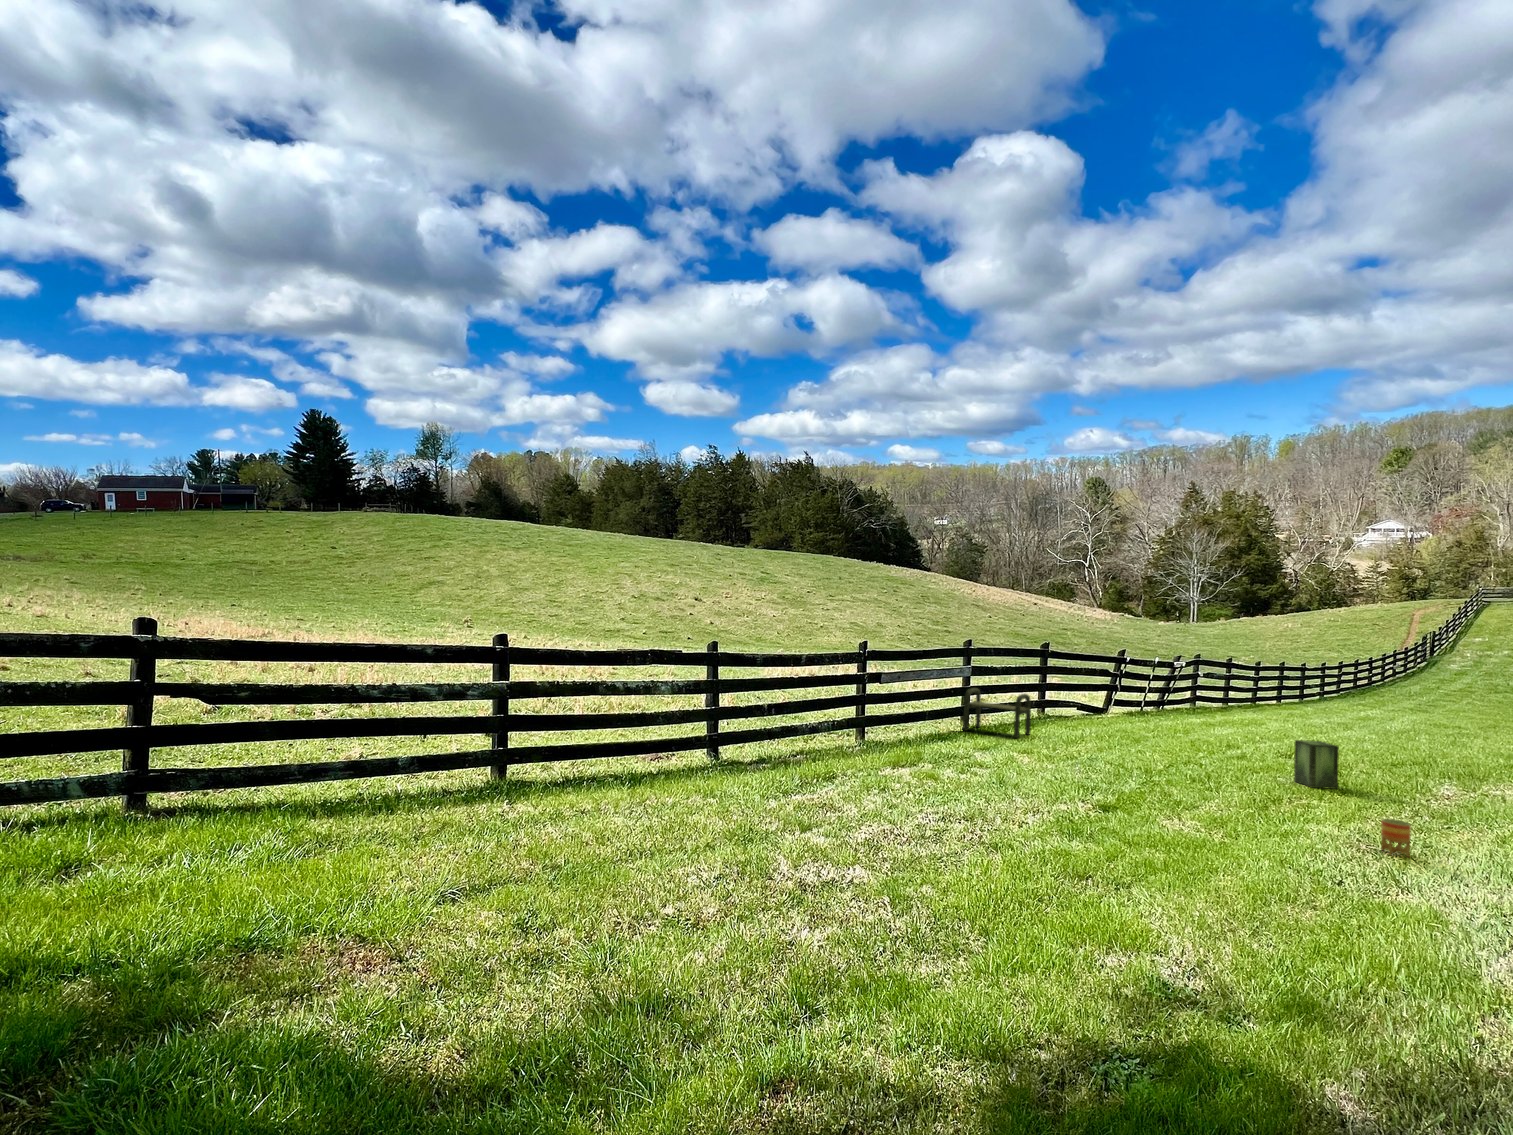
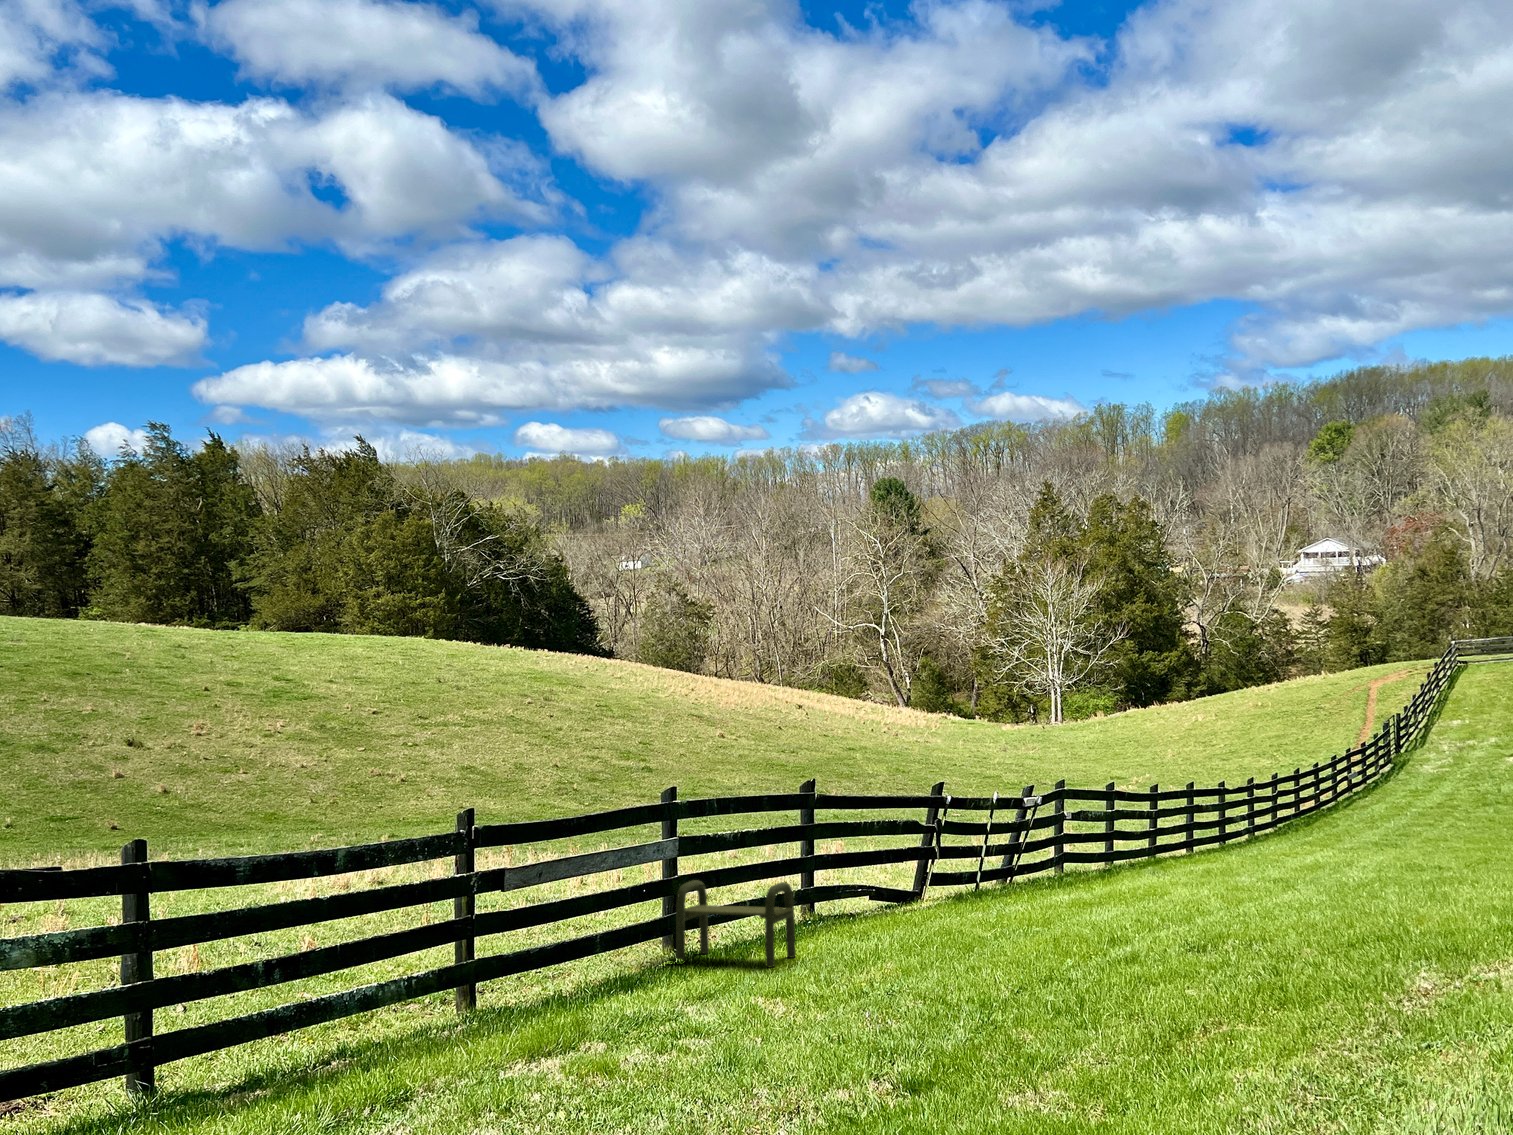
storage box: present [1294,740,1339,789] -> none [1207,917,1274,999]
planter: present [1381,819,1411,857] -> none [1334,1046,1379,1111]

